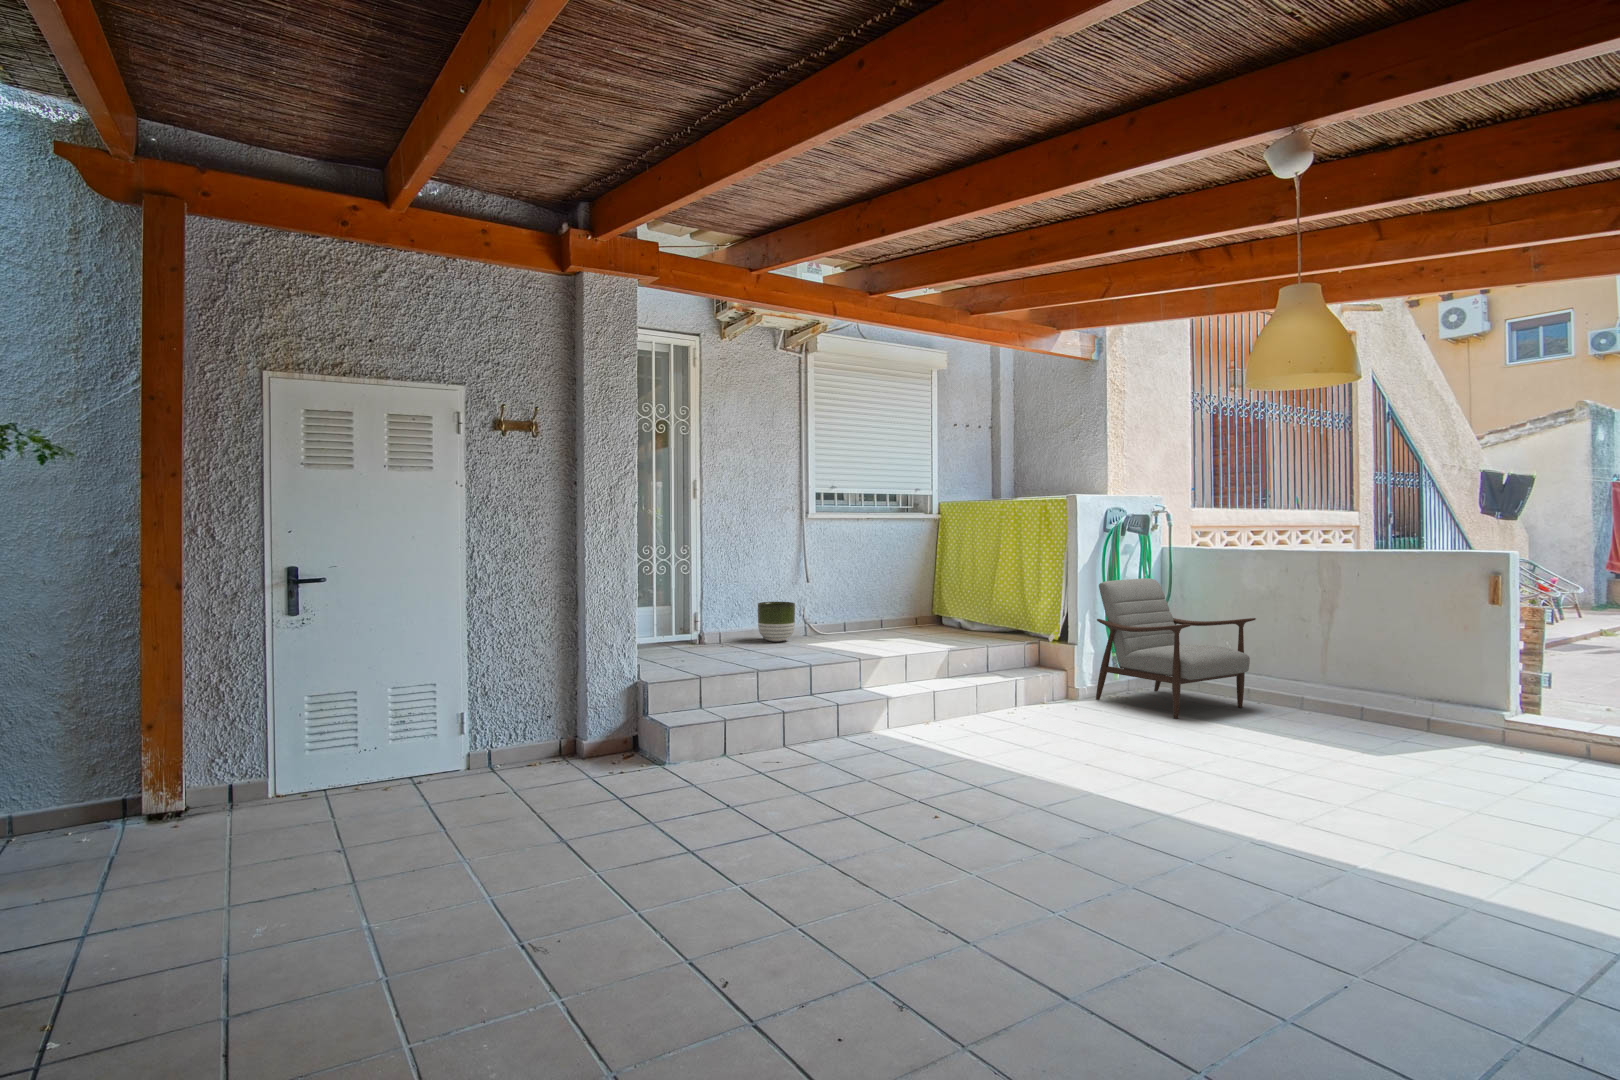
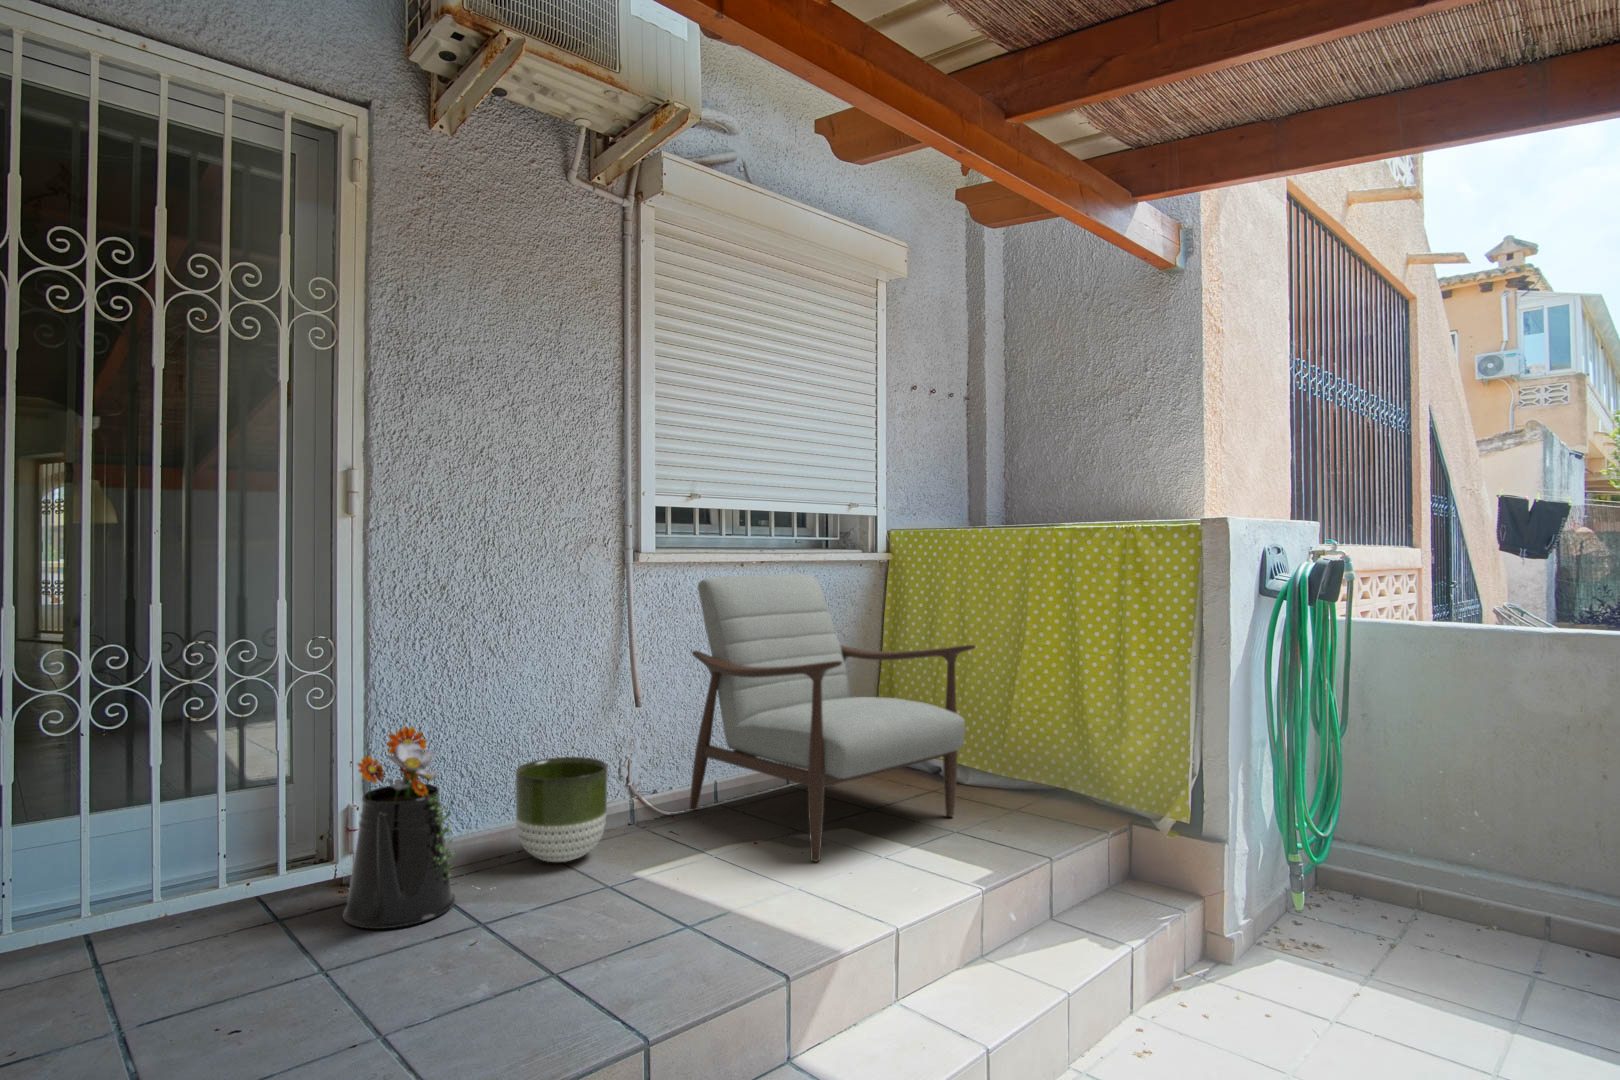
chair: present [1096,578,1256,719] -> present [689,573,976,862]
watering can: none [699,580,739,650] -> present [343,727,455,929]

